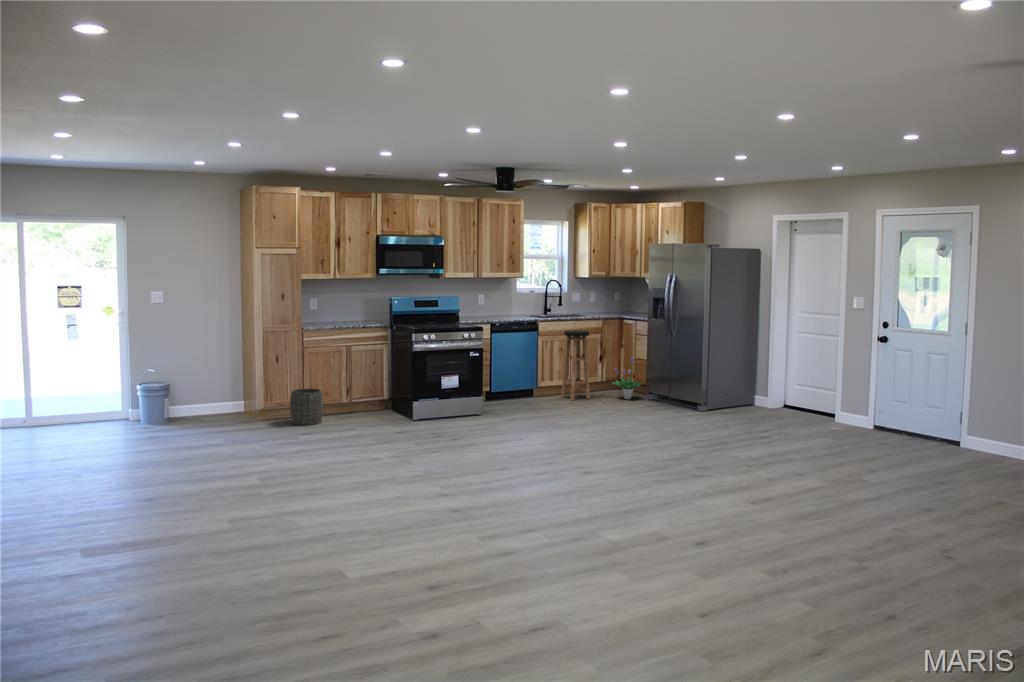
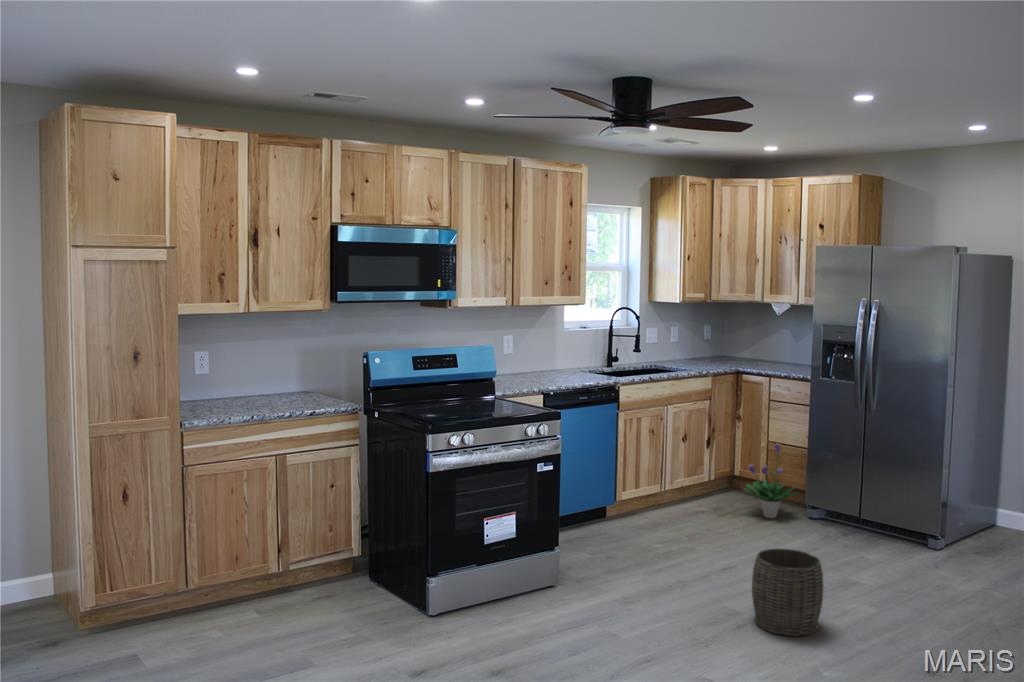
bar stool: present [561,330,590,401] -> none [656,398,711,528]
woven basket: present [290,389,323,425] -> present [752,548,823,636]

